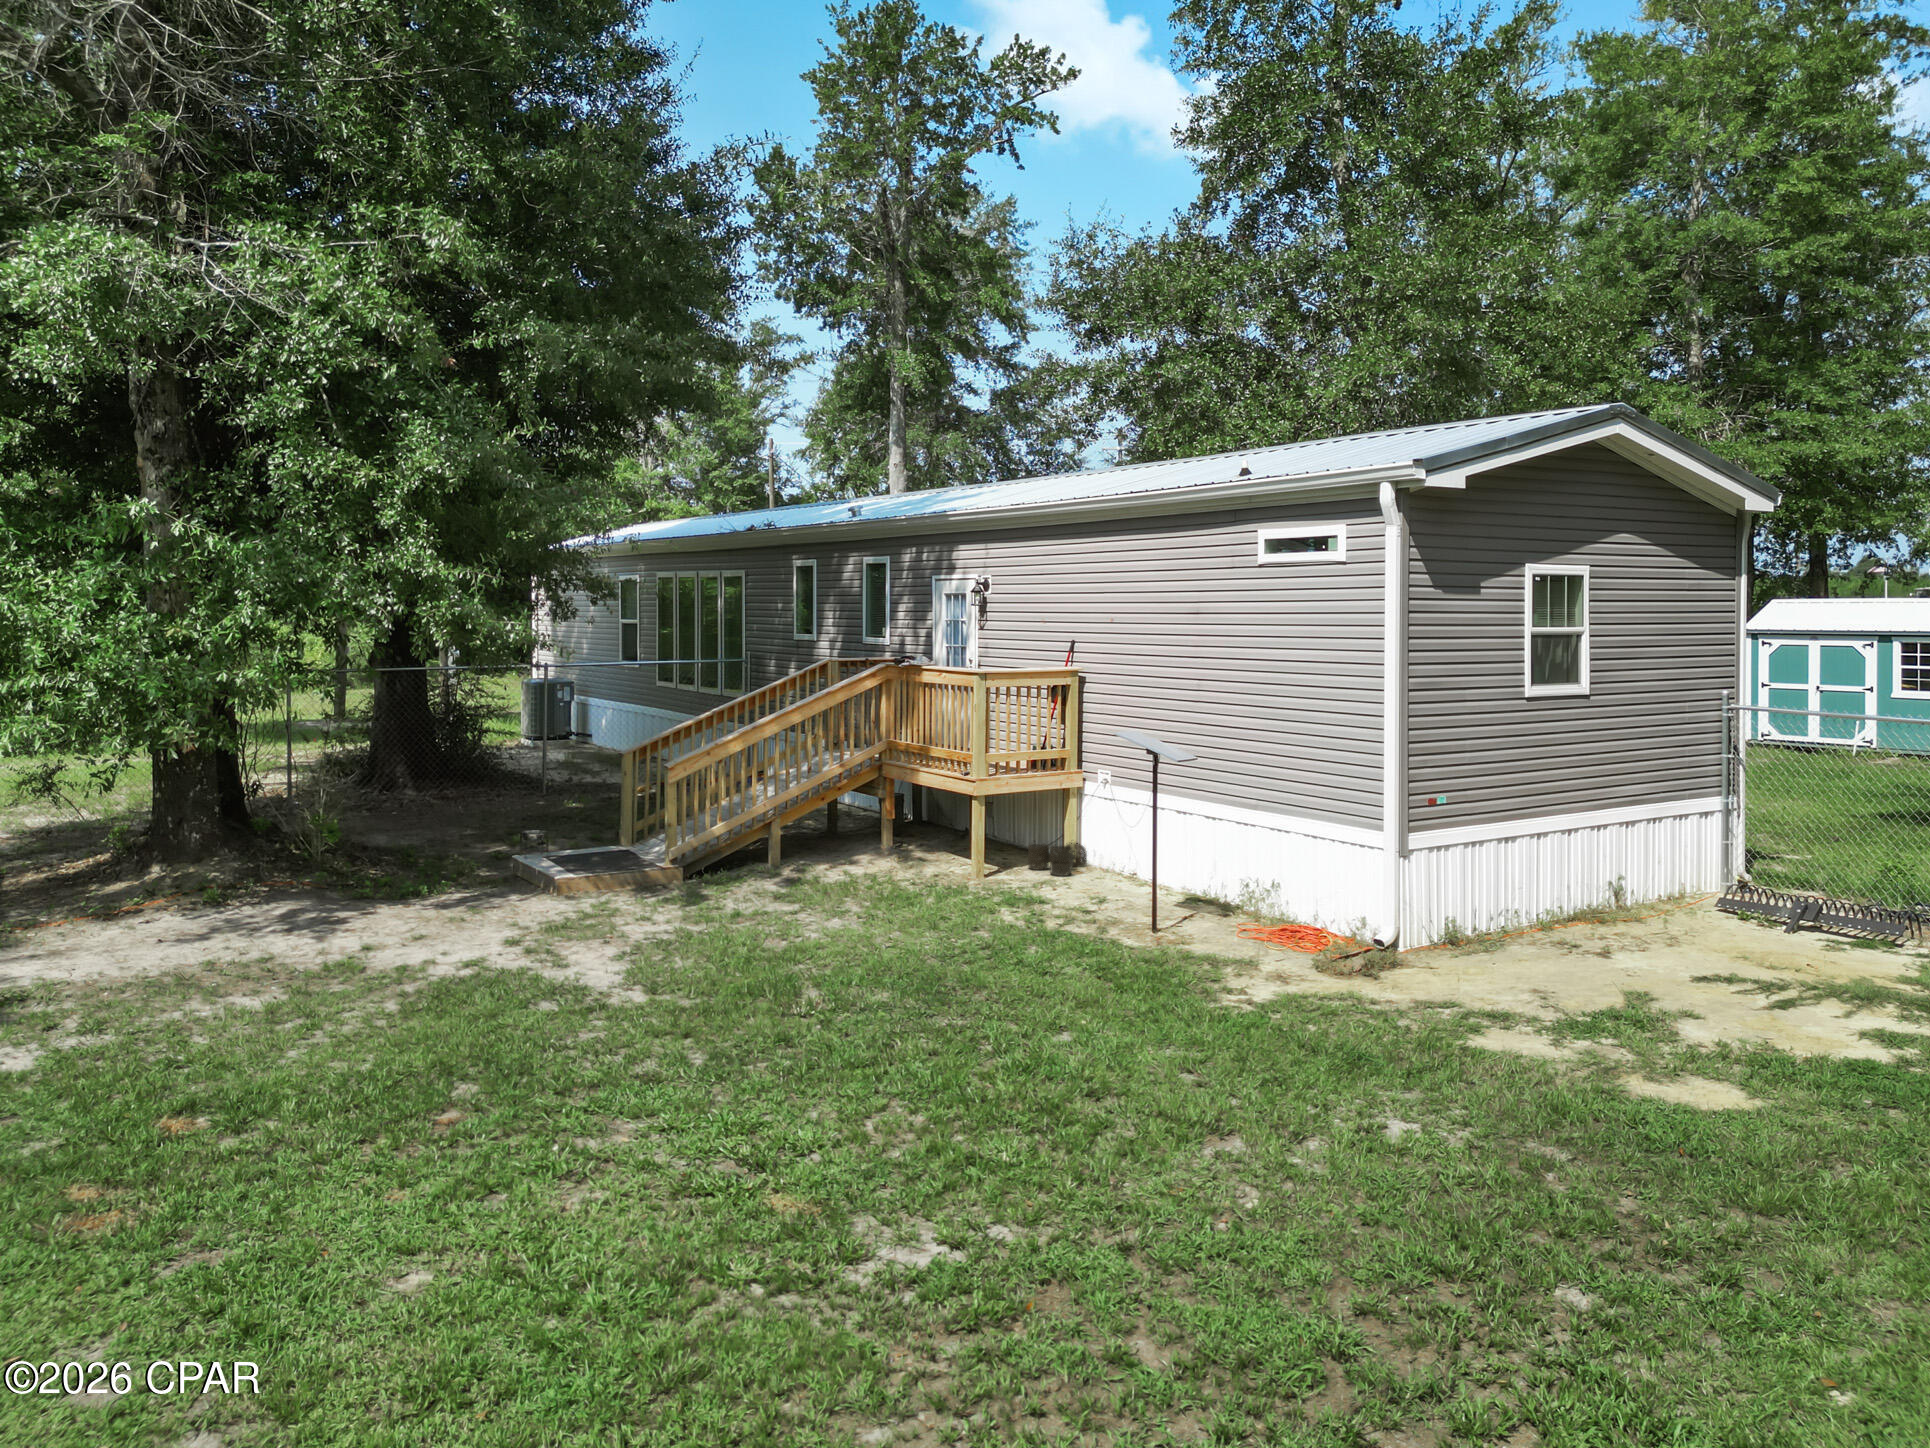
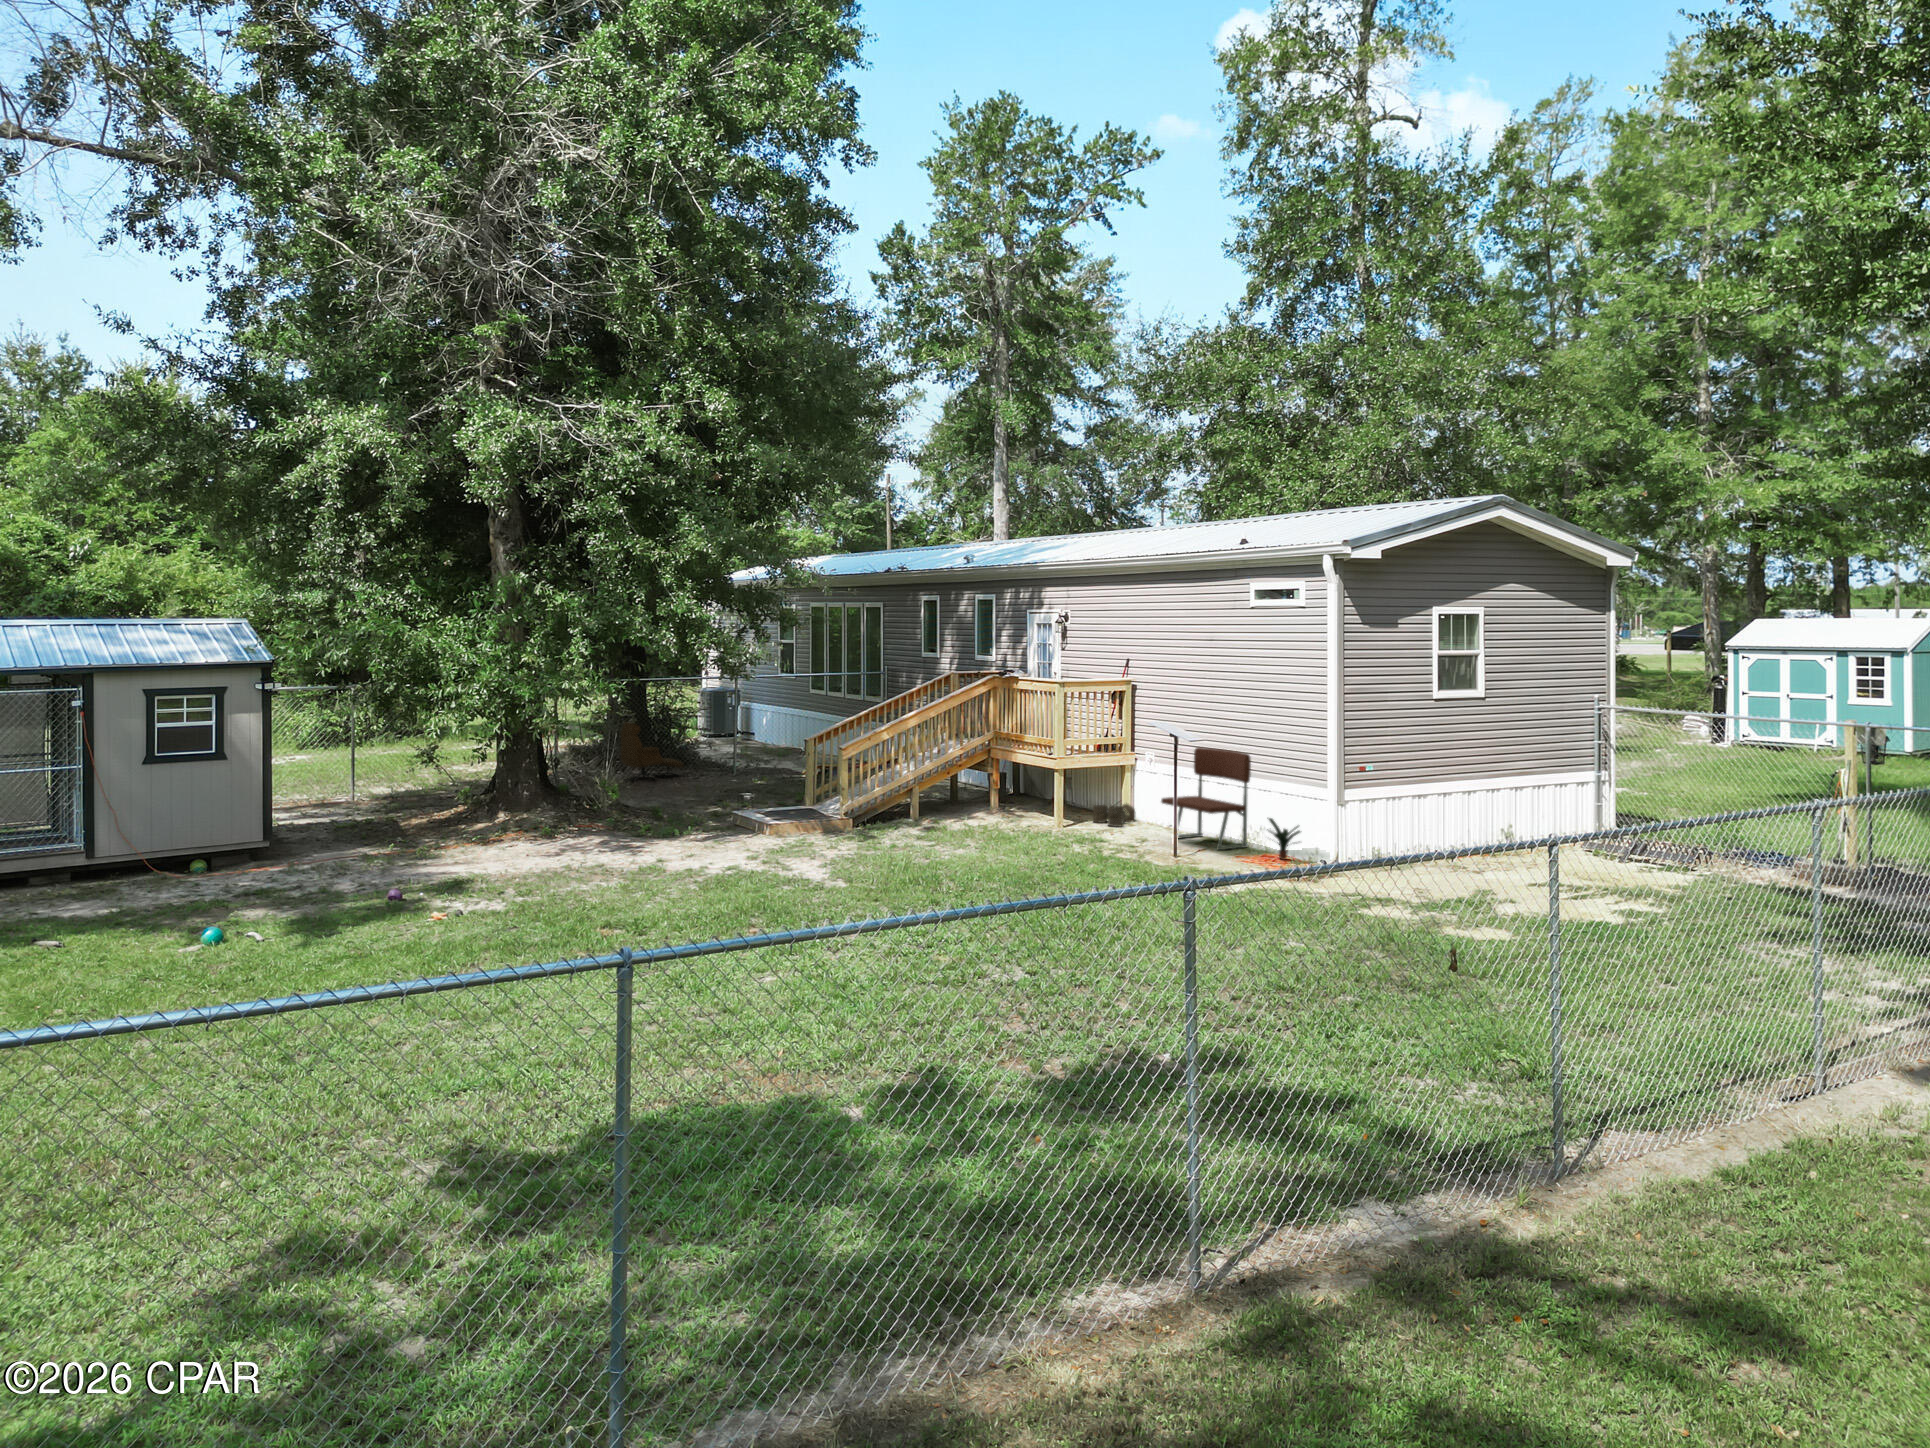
lounge chair: none [373,733,473,813] -> present [621,722,684,780]
bench: none [1132,763,1265,915] -> present [1161,747,1251,850]
potted plant: none [1295,867,1351,931] -> present [1267,818,1300,860]

